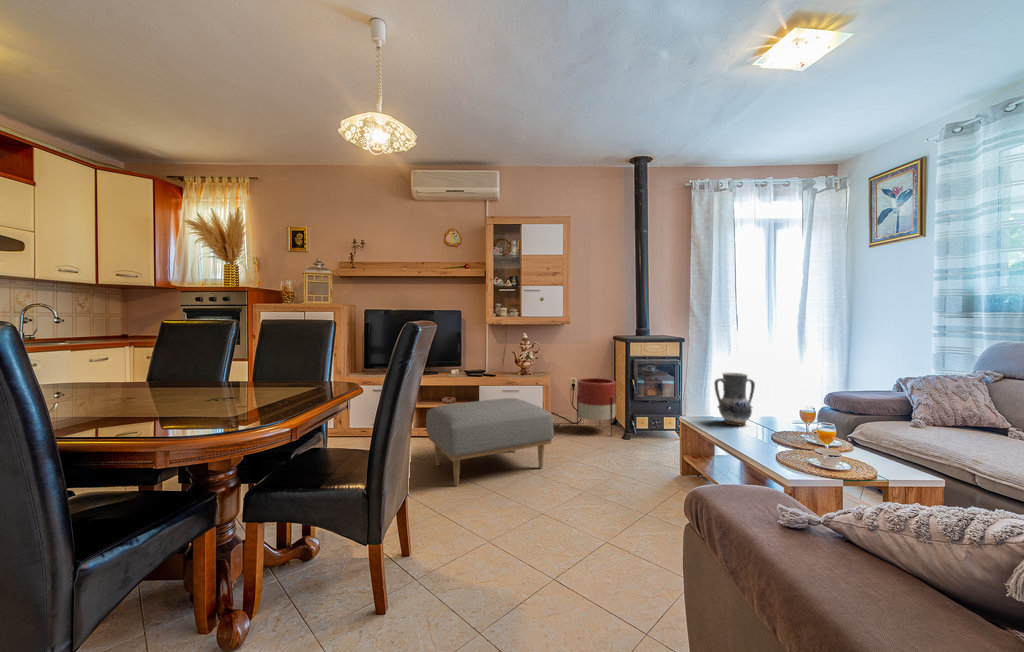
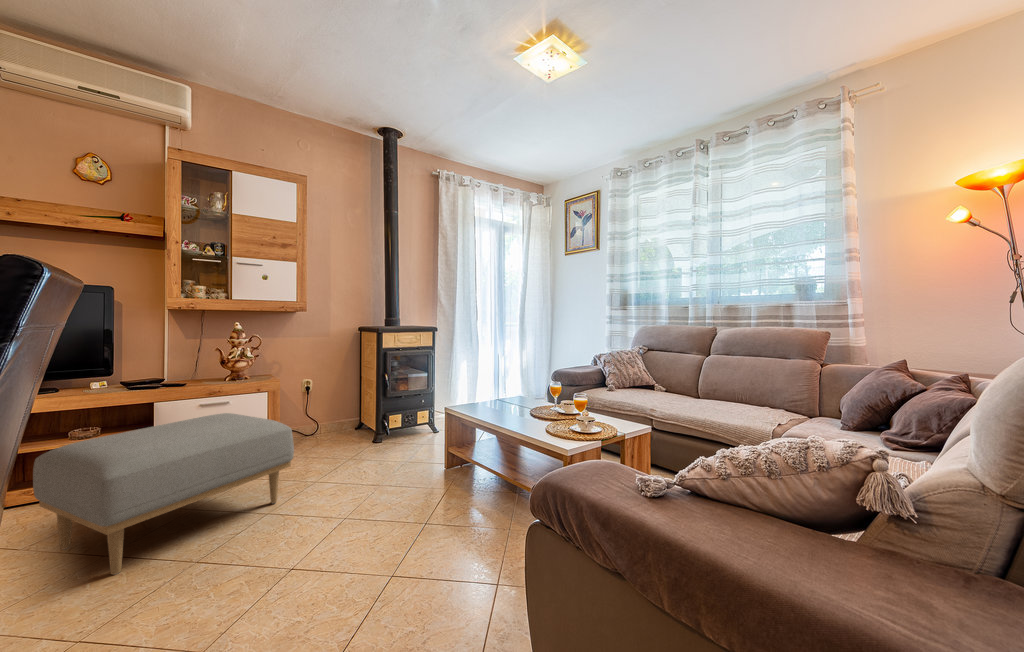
vase: present [714,372,755,425] -> none [478,358,510,408]
planter: present [577,378,616,436] -> none [315,376,364,445]

